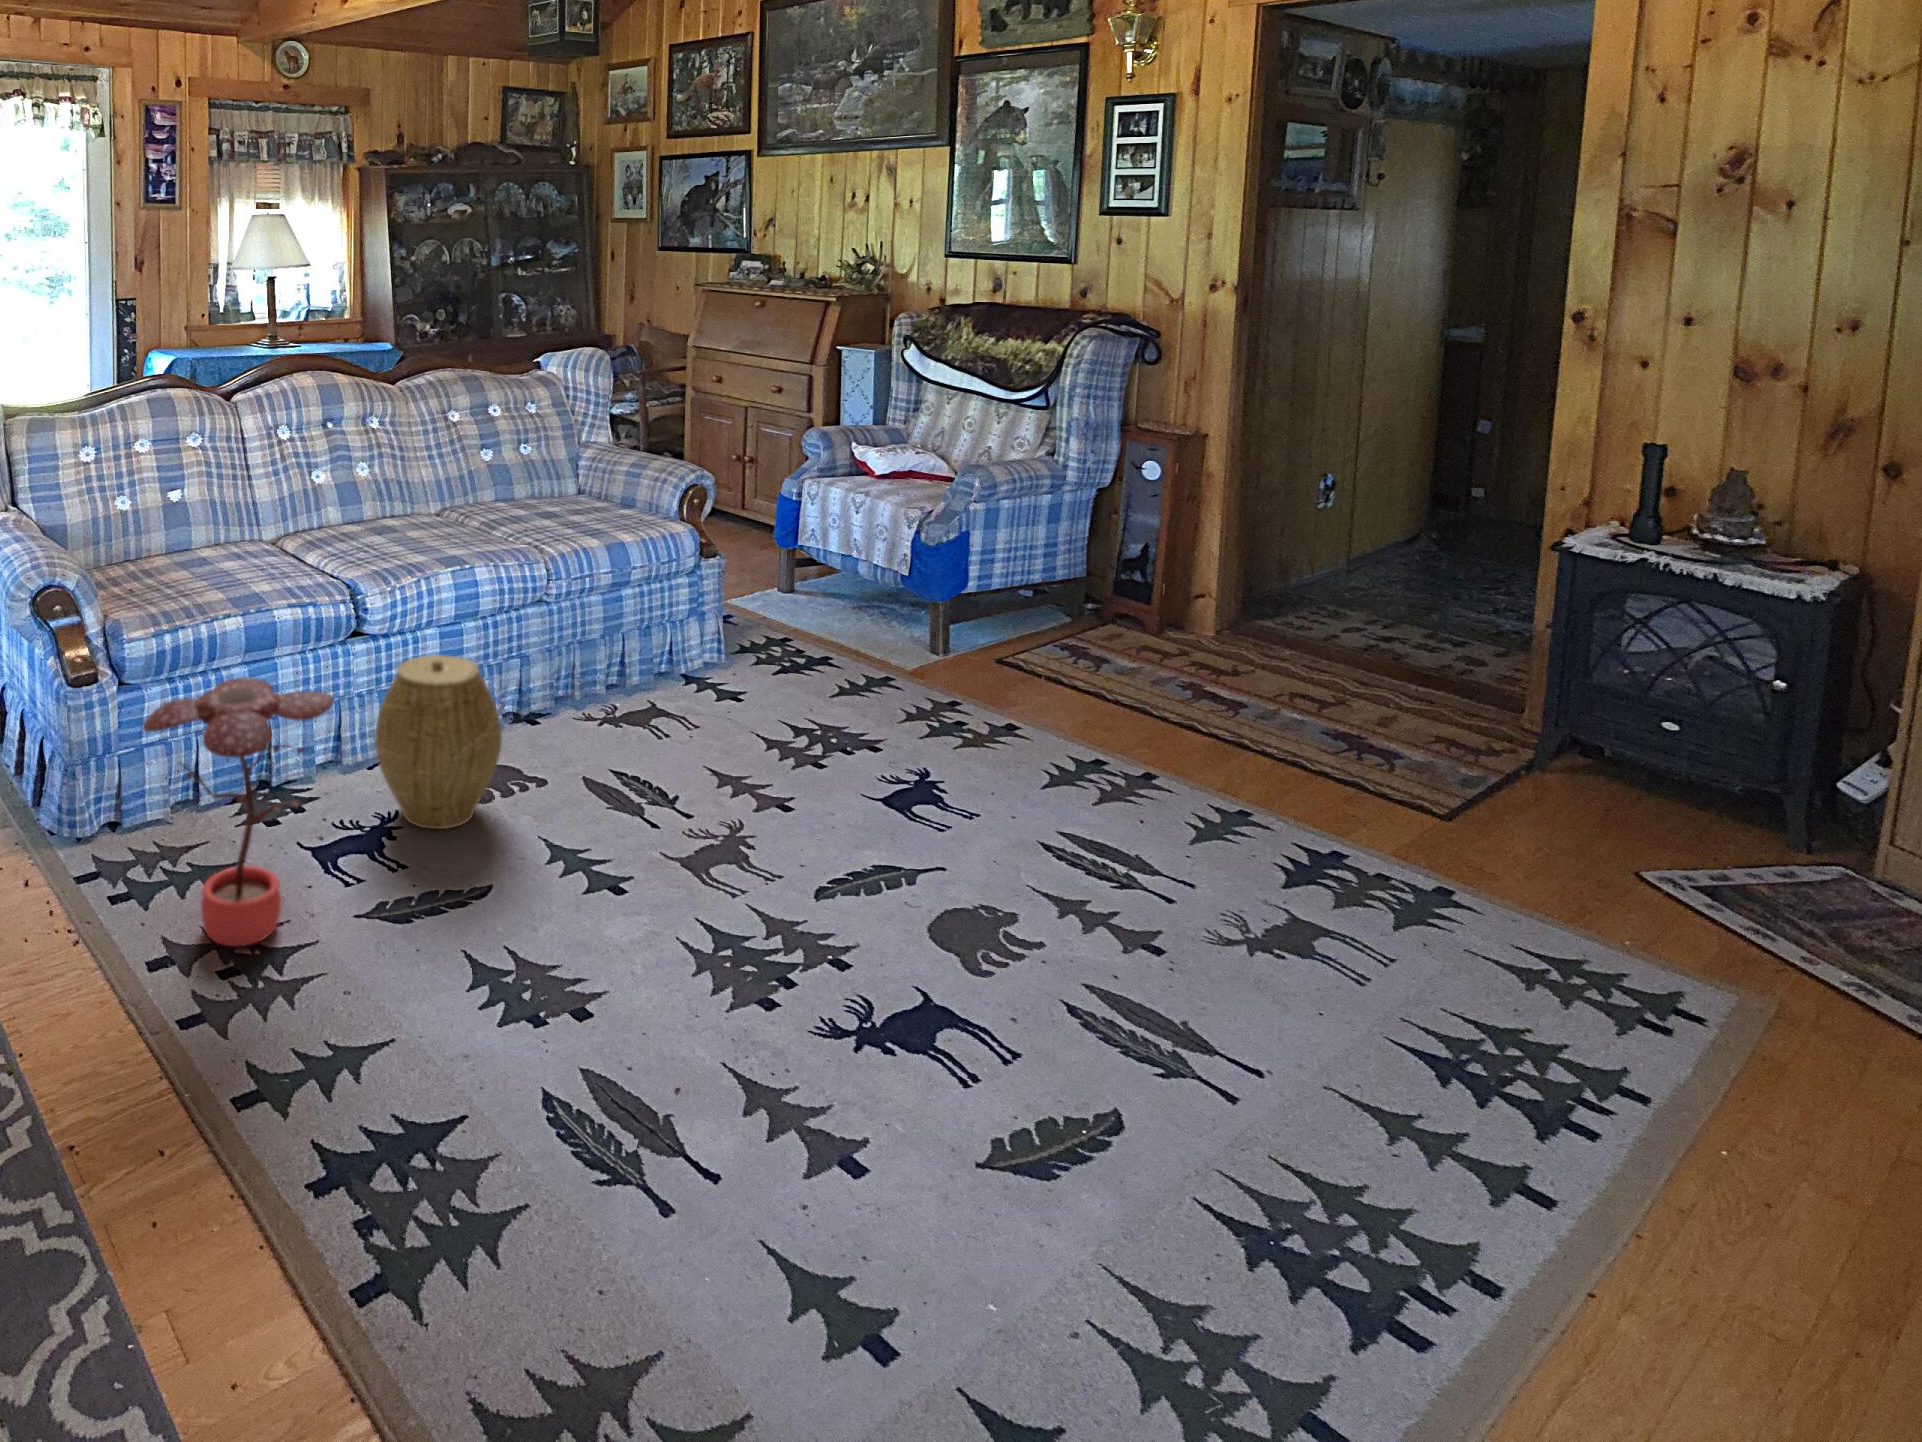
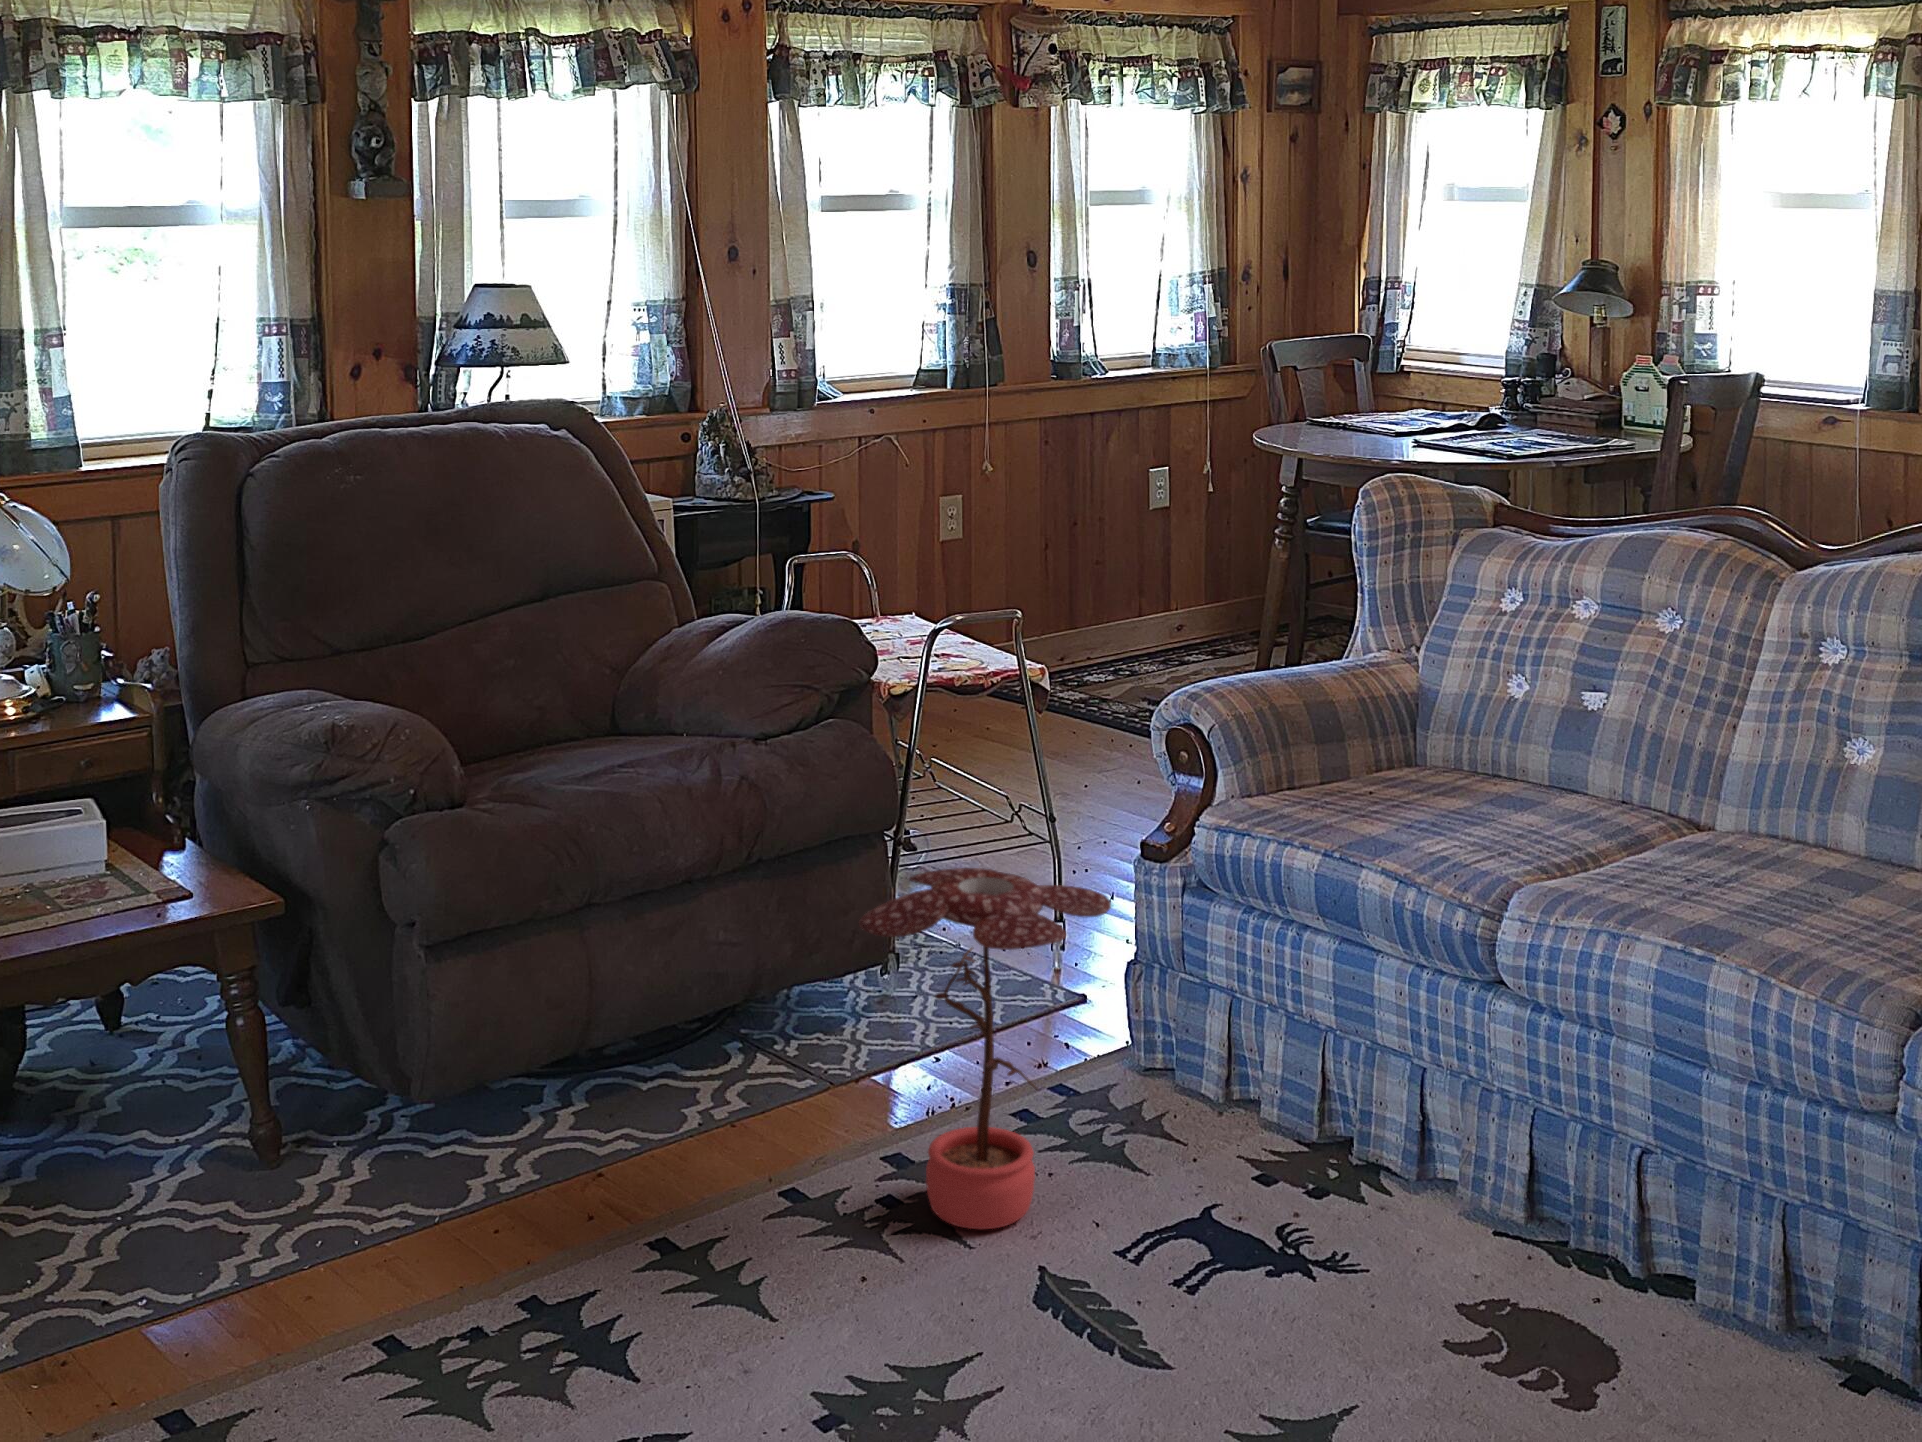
woven basket: present [375,655,502,829] -> none [1274,1029,1509,1354]

